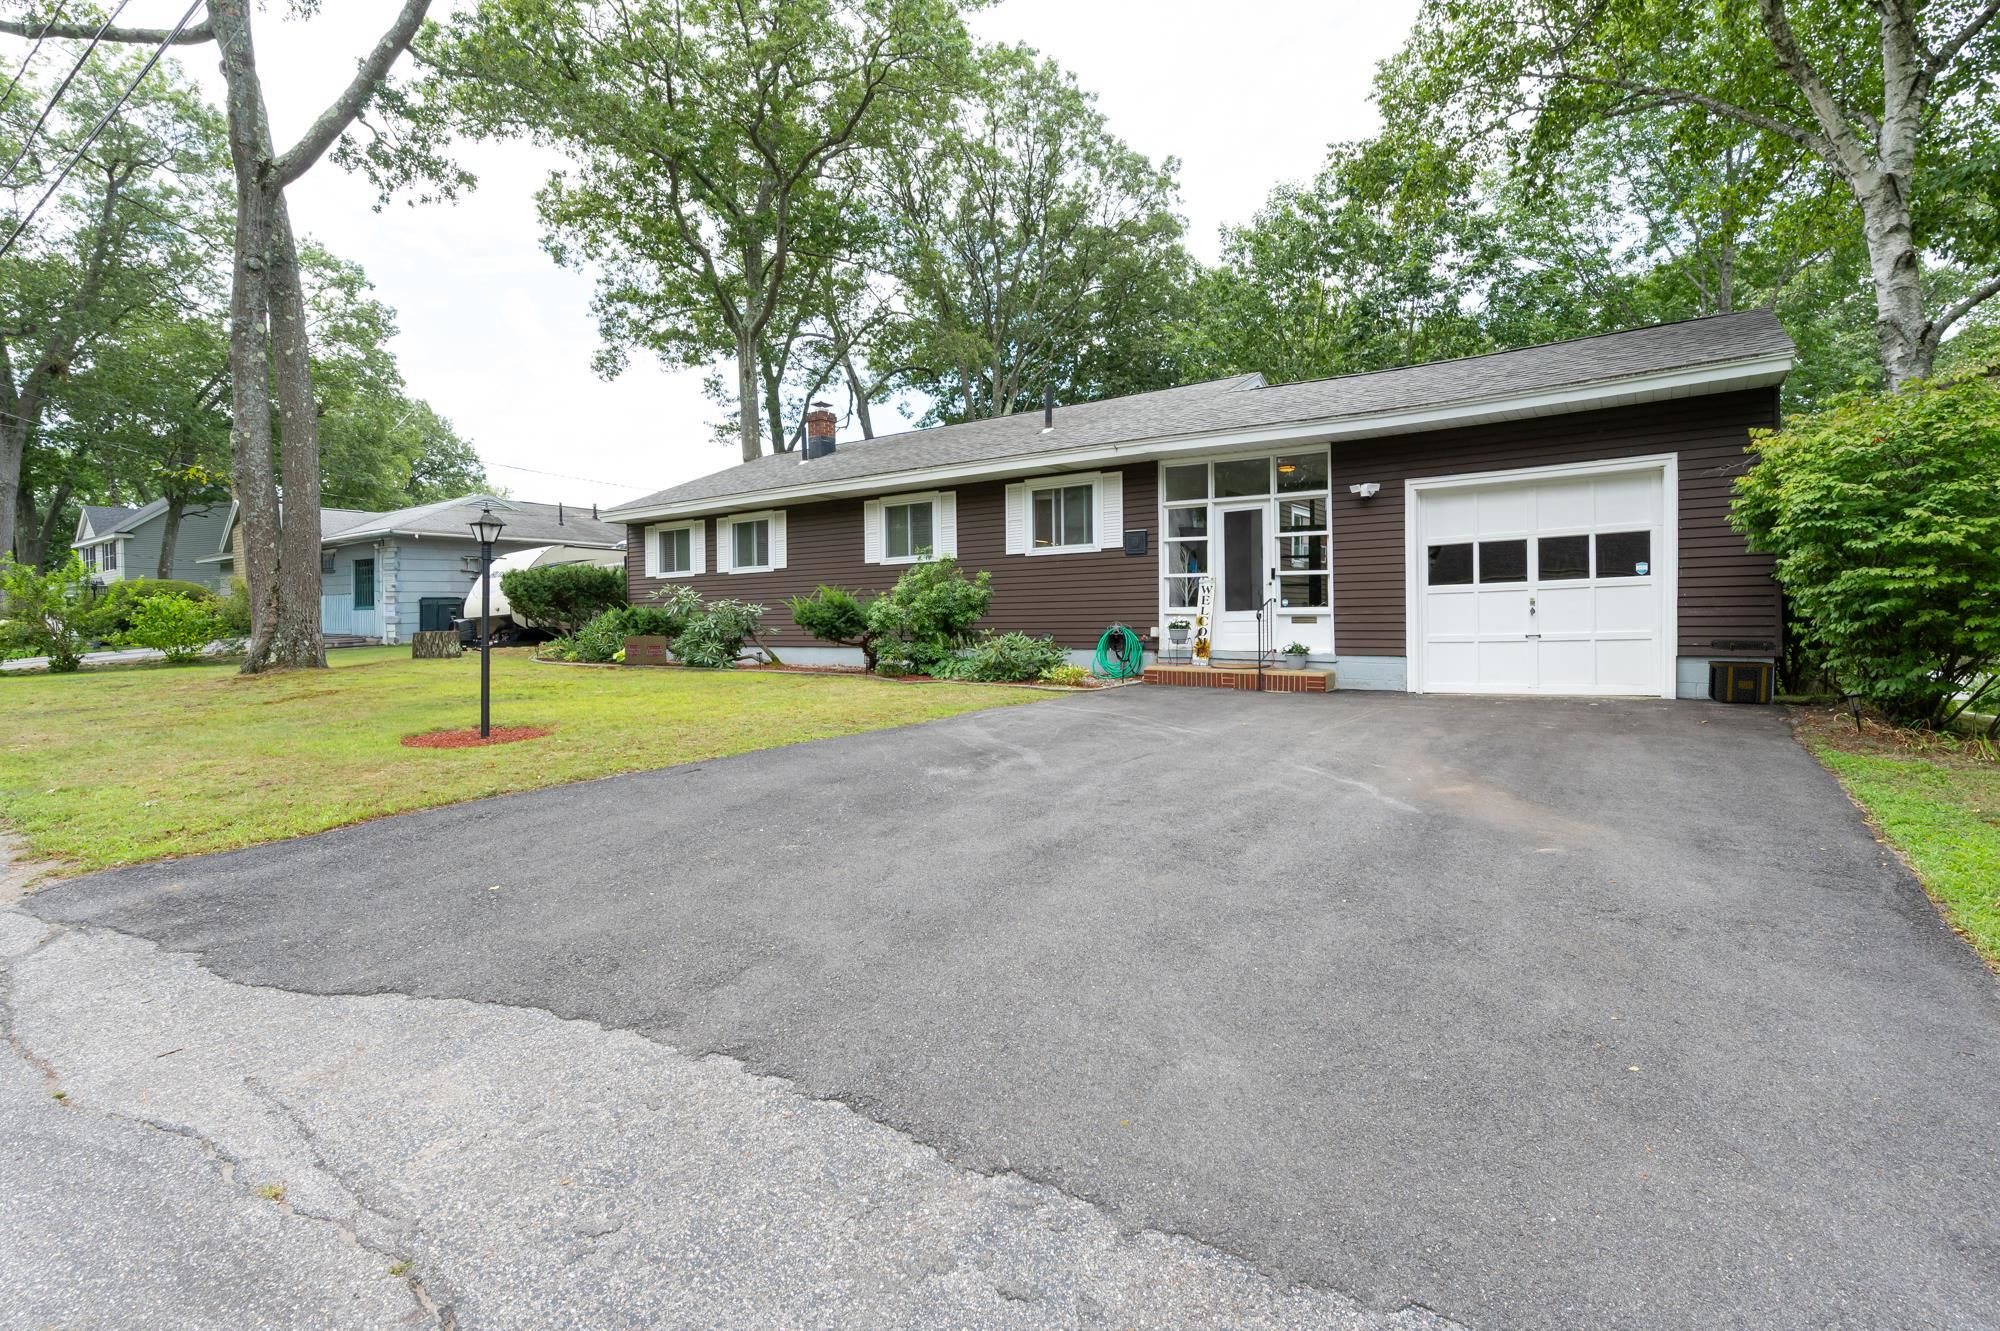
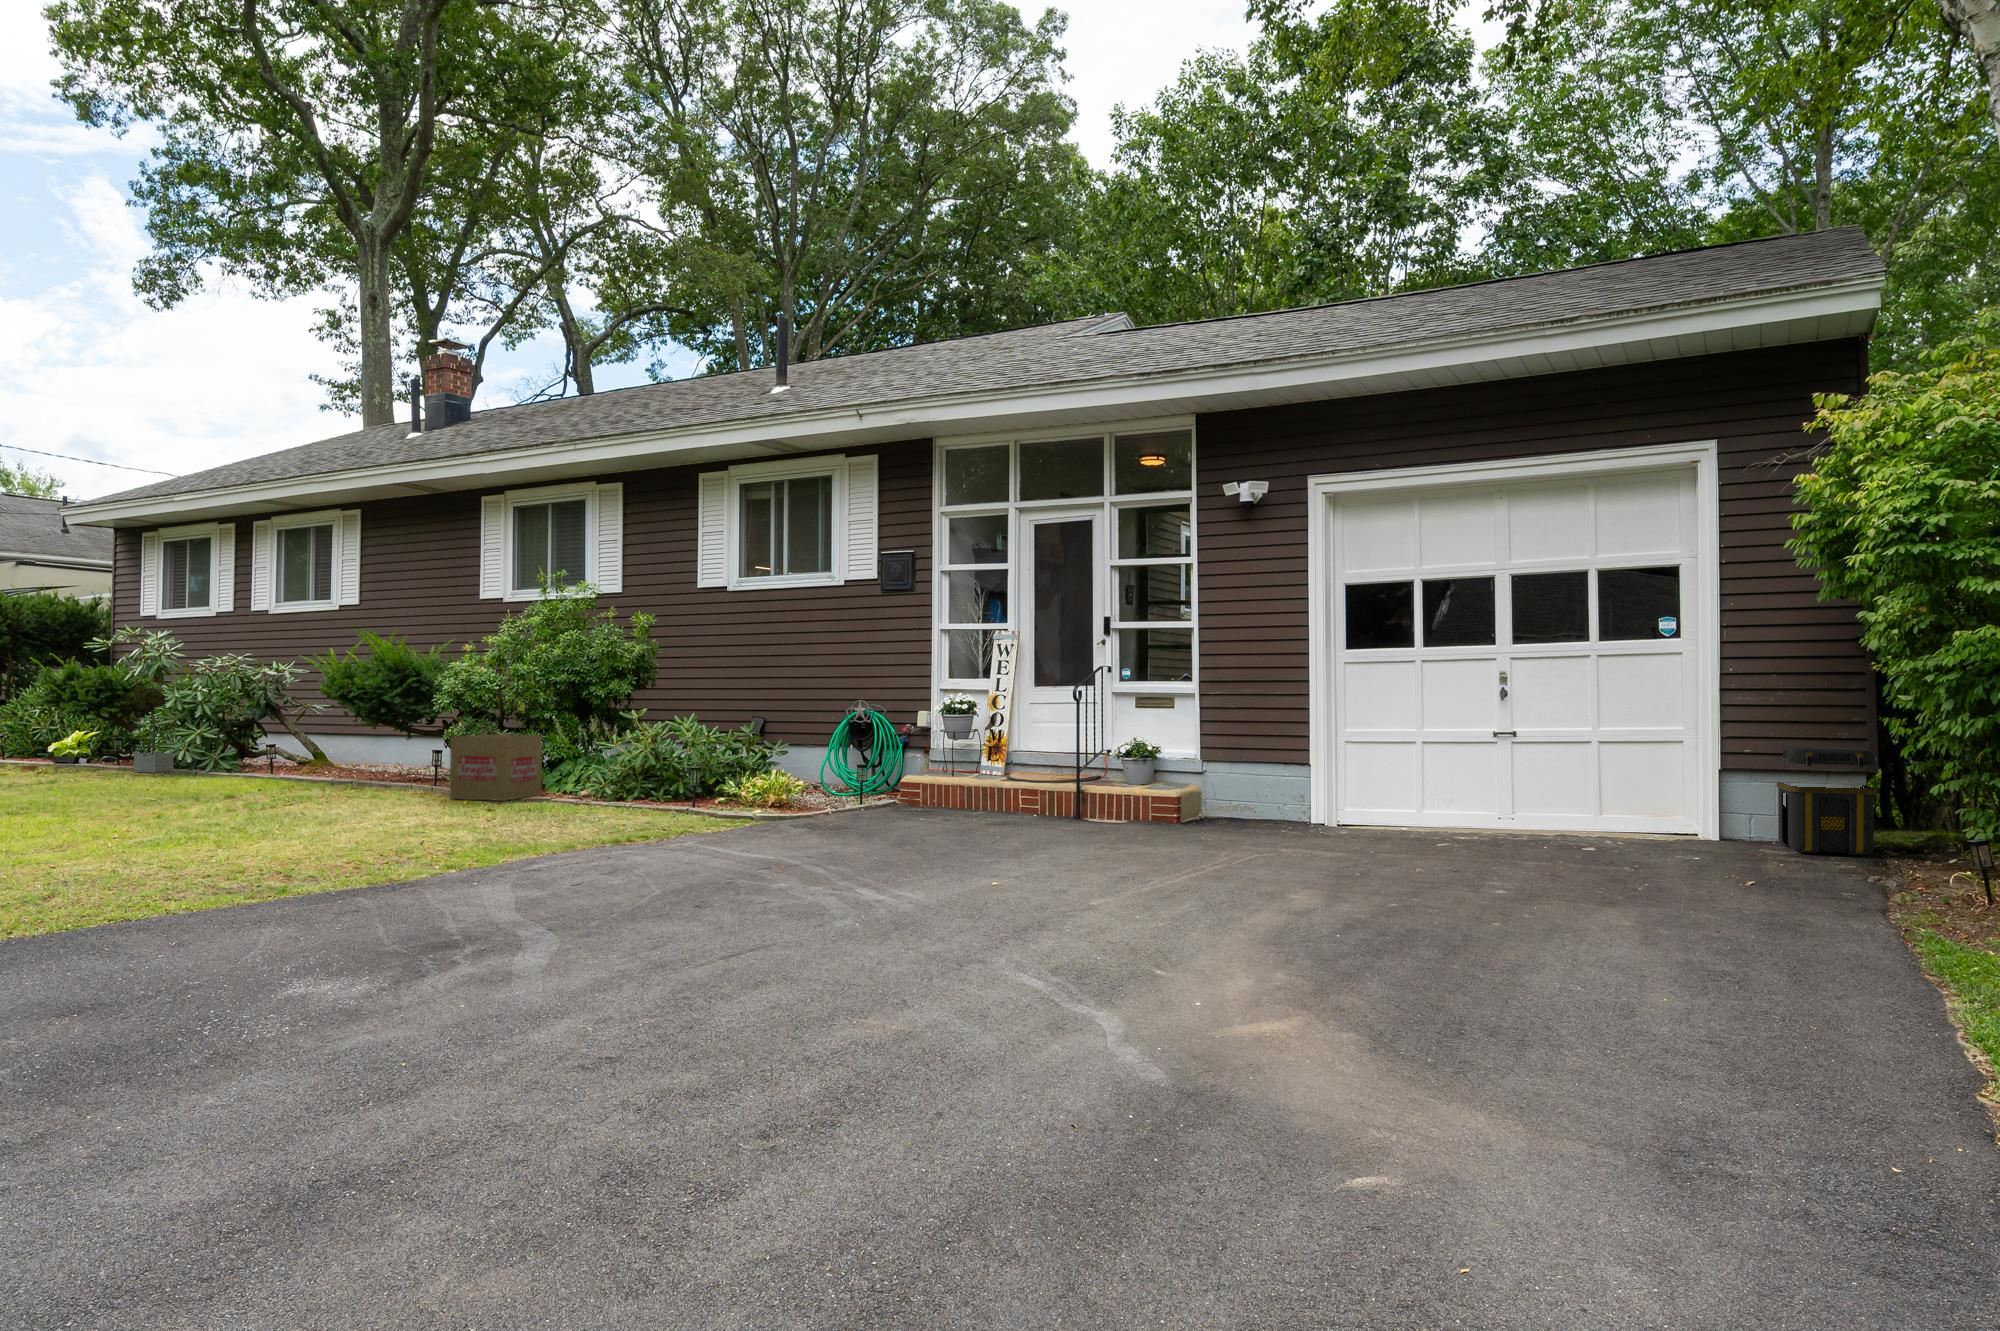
potted tree: none [681,618,705,667] -> present [129,685,173,773]
cardboard box: present [624,636,667,665] -> present [450,734,542,801]

